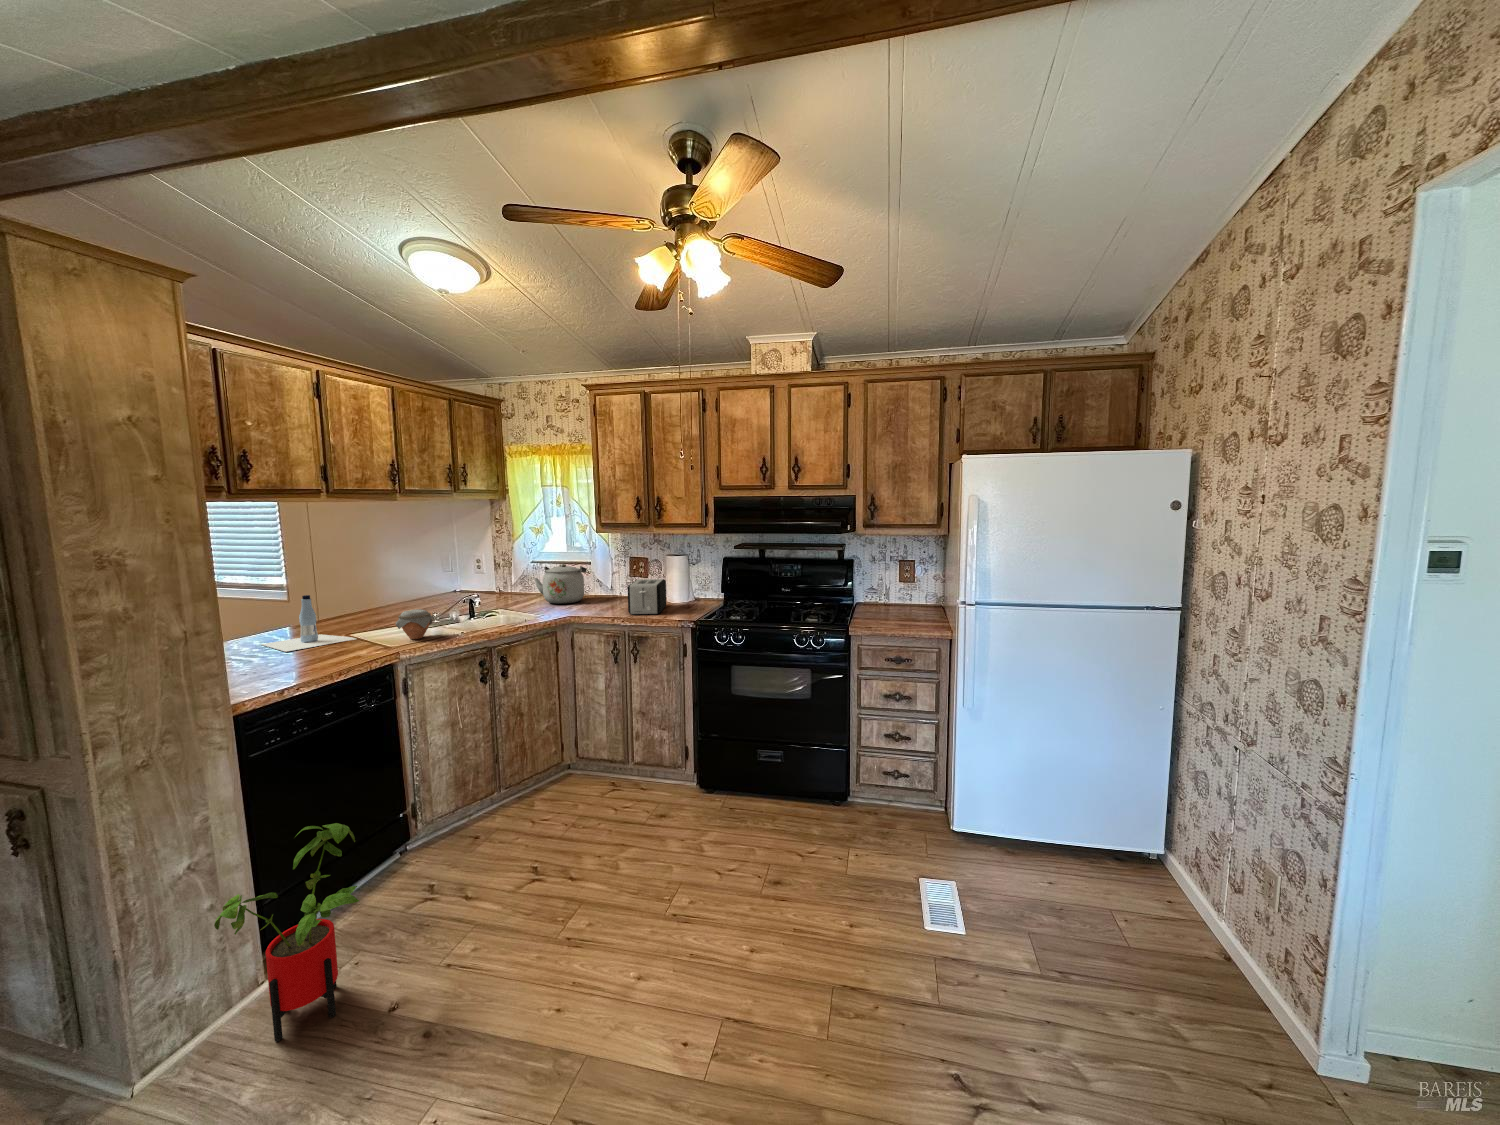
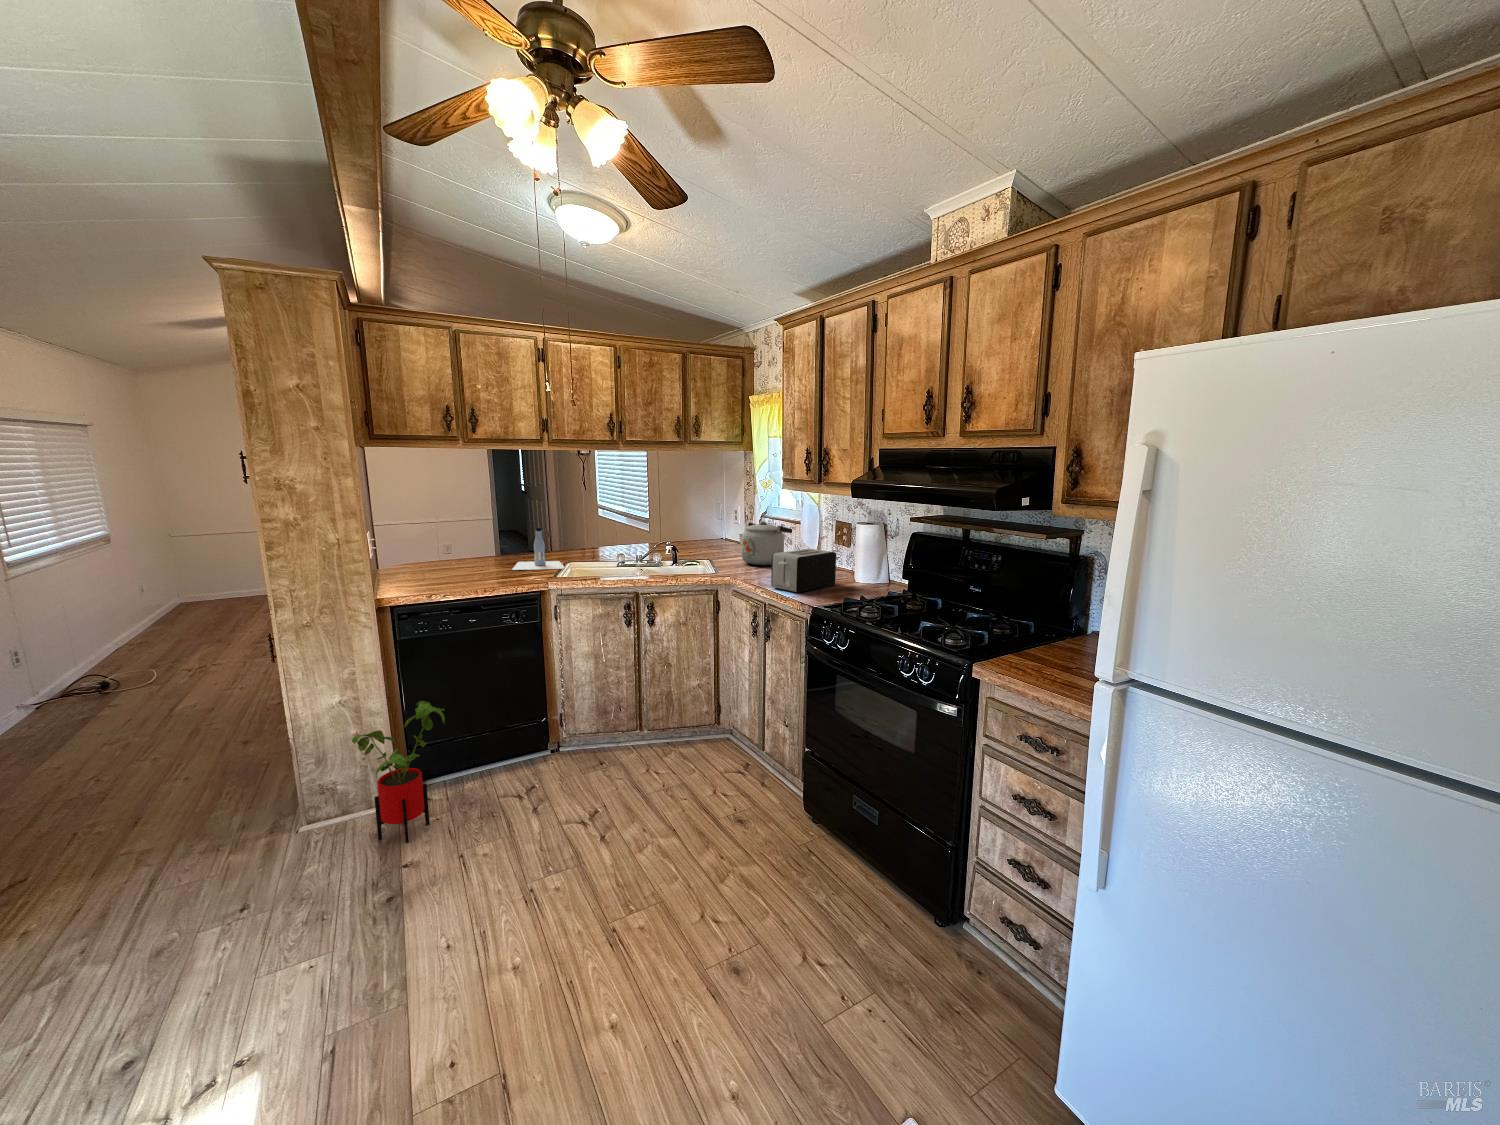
jar: present [396,609,433,639] -> none [571,550,601,576]

